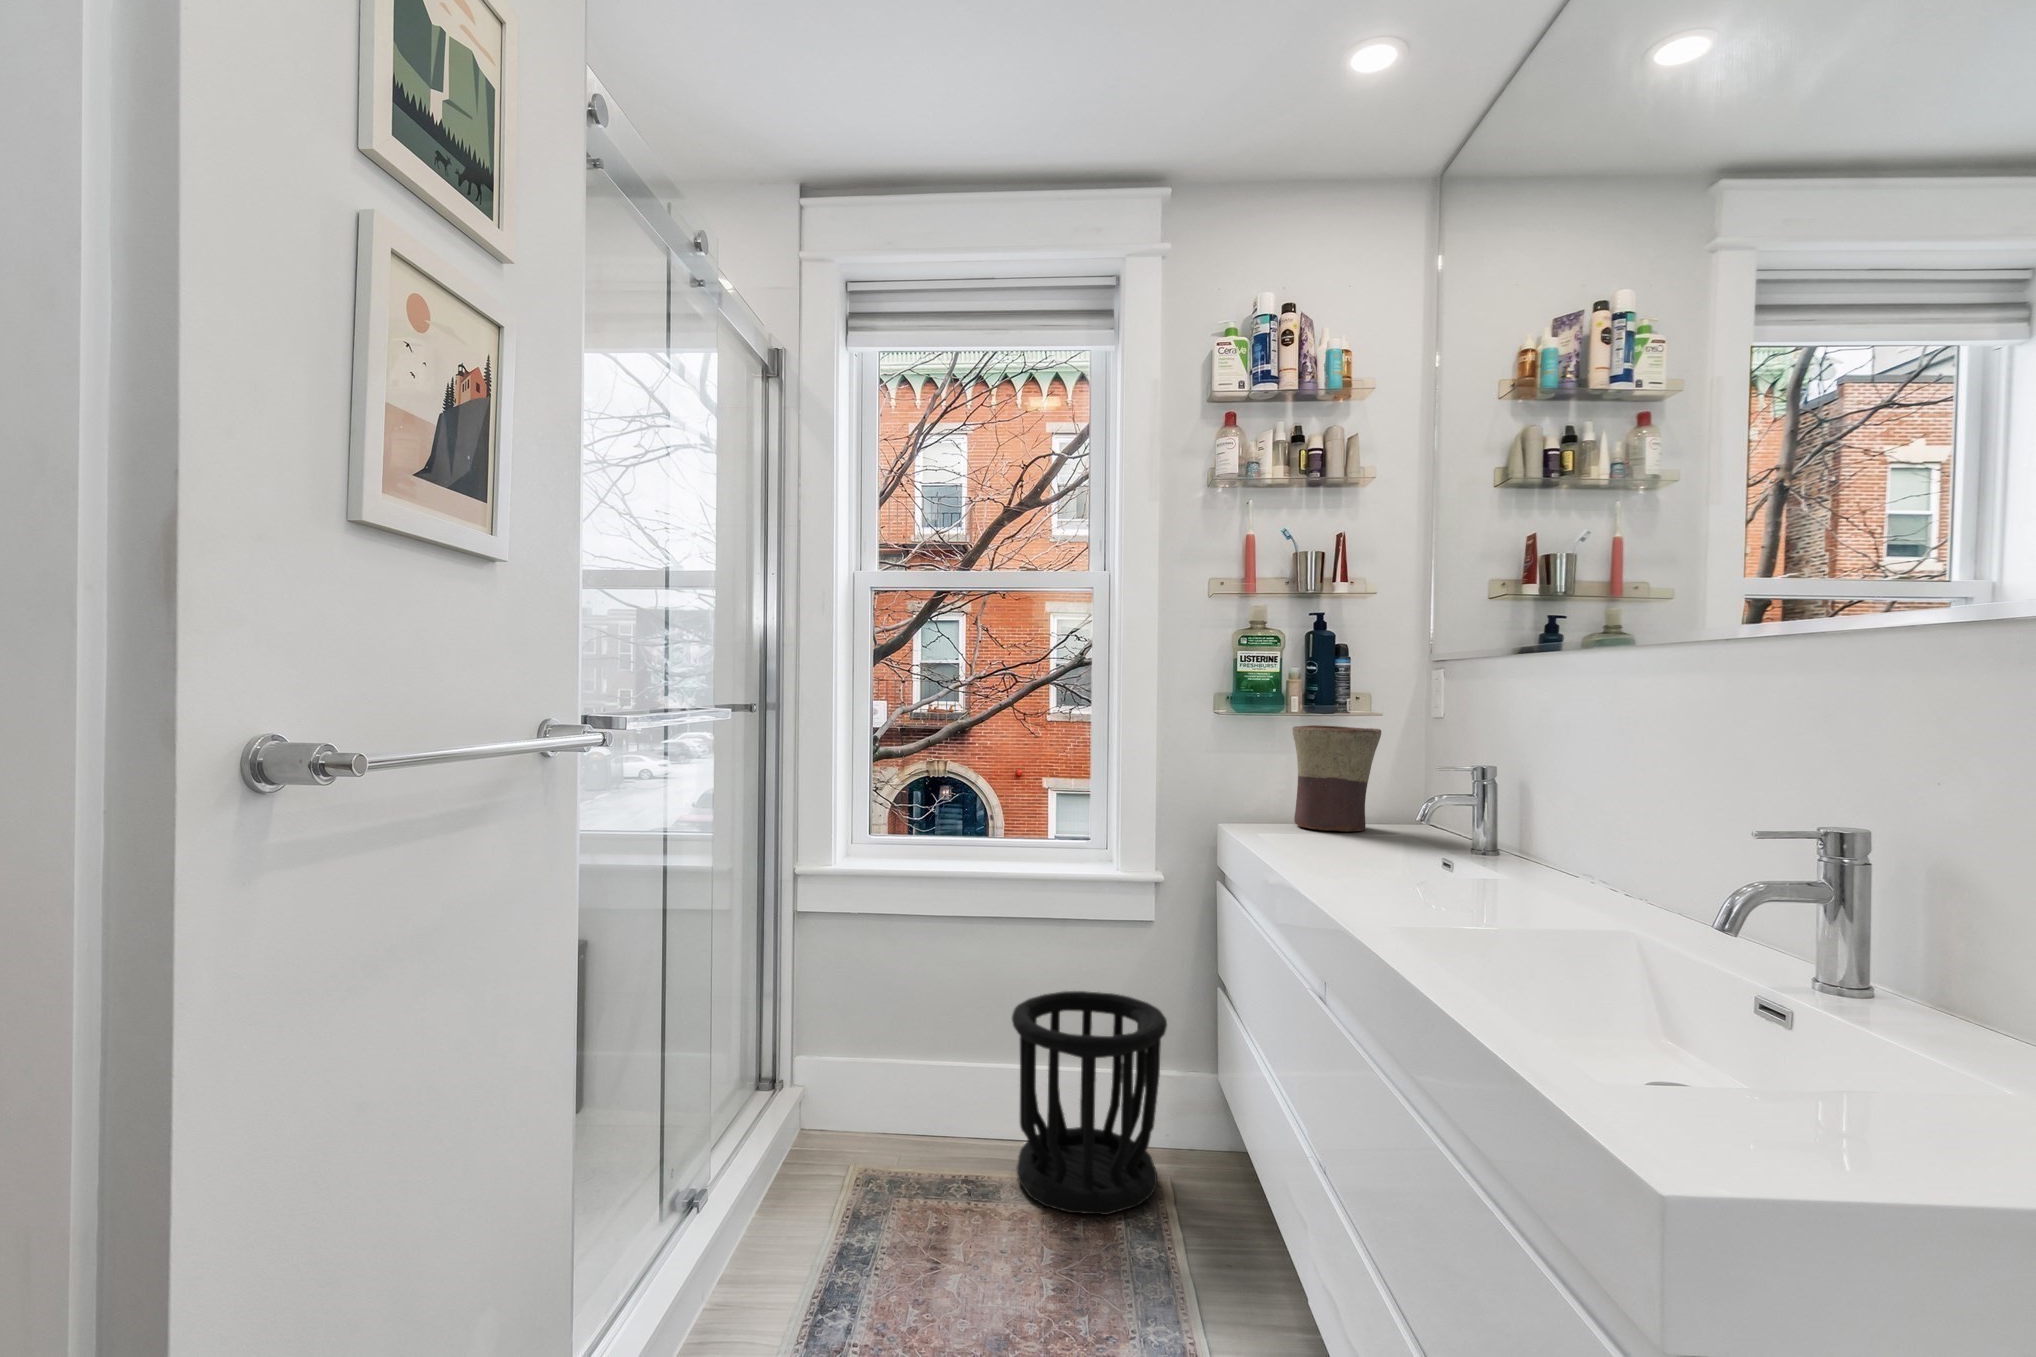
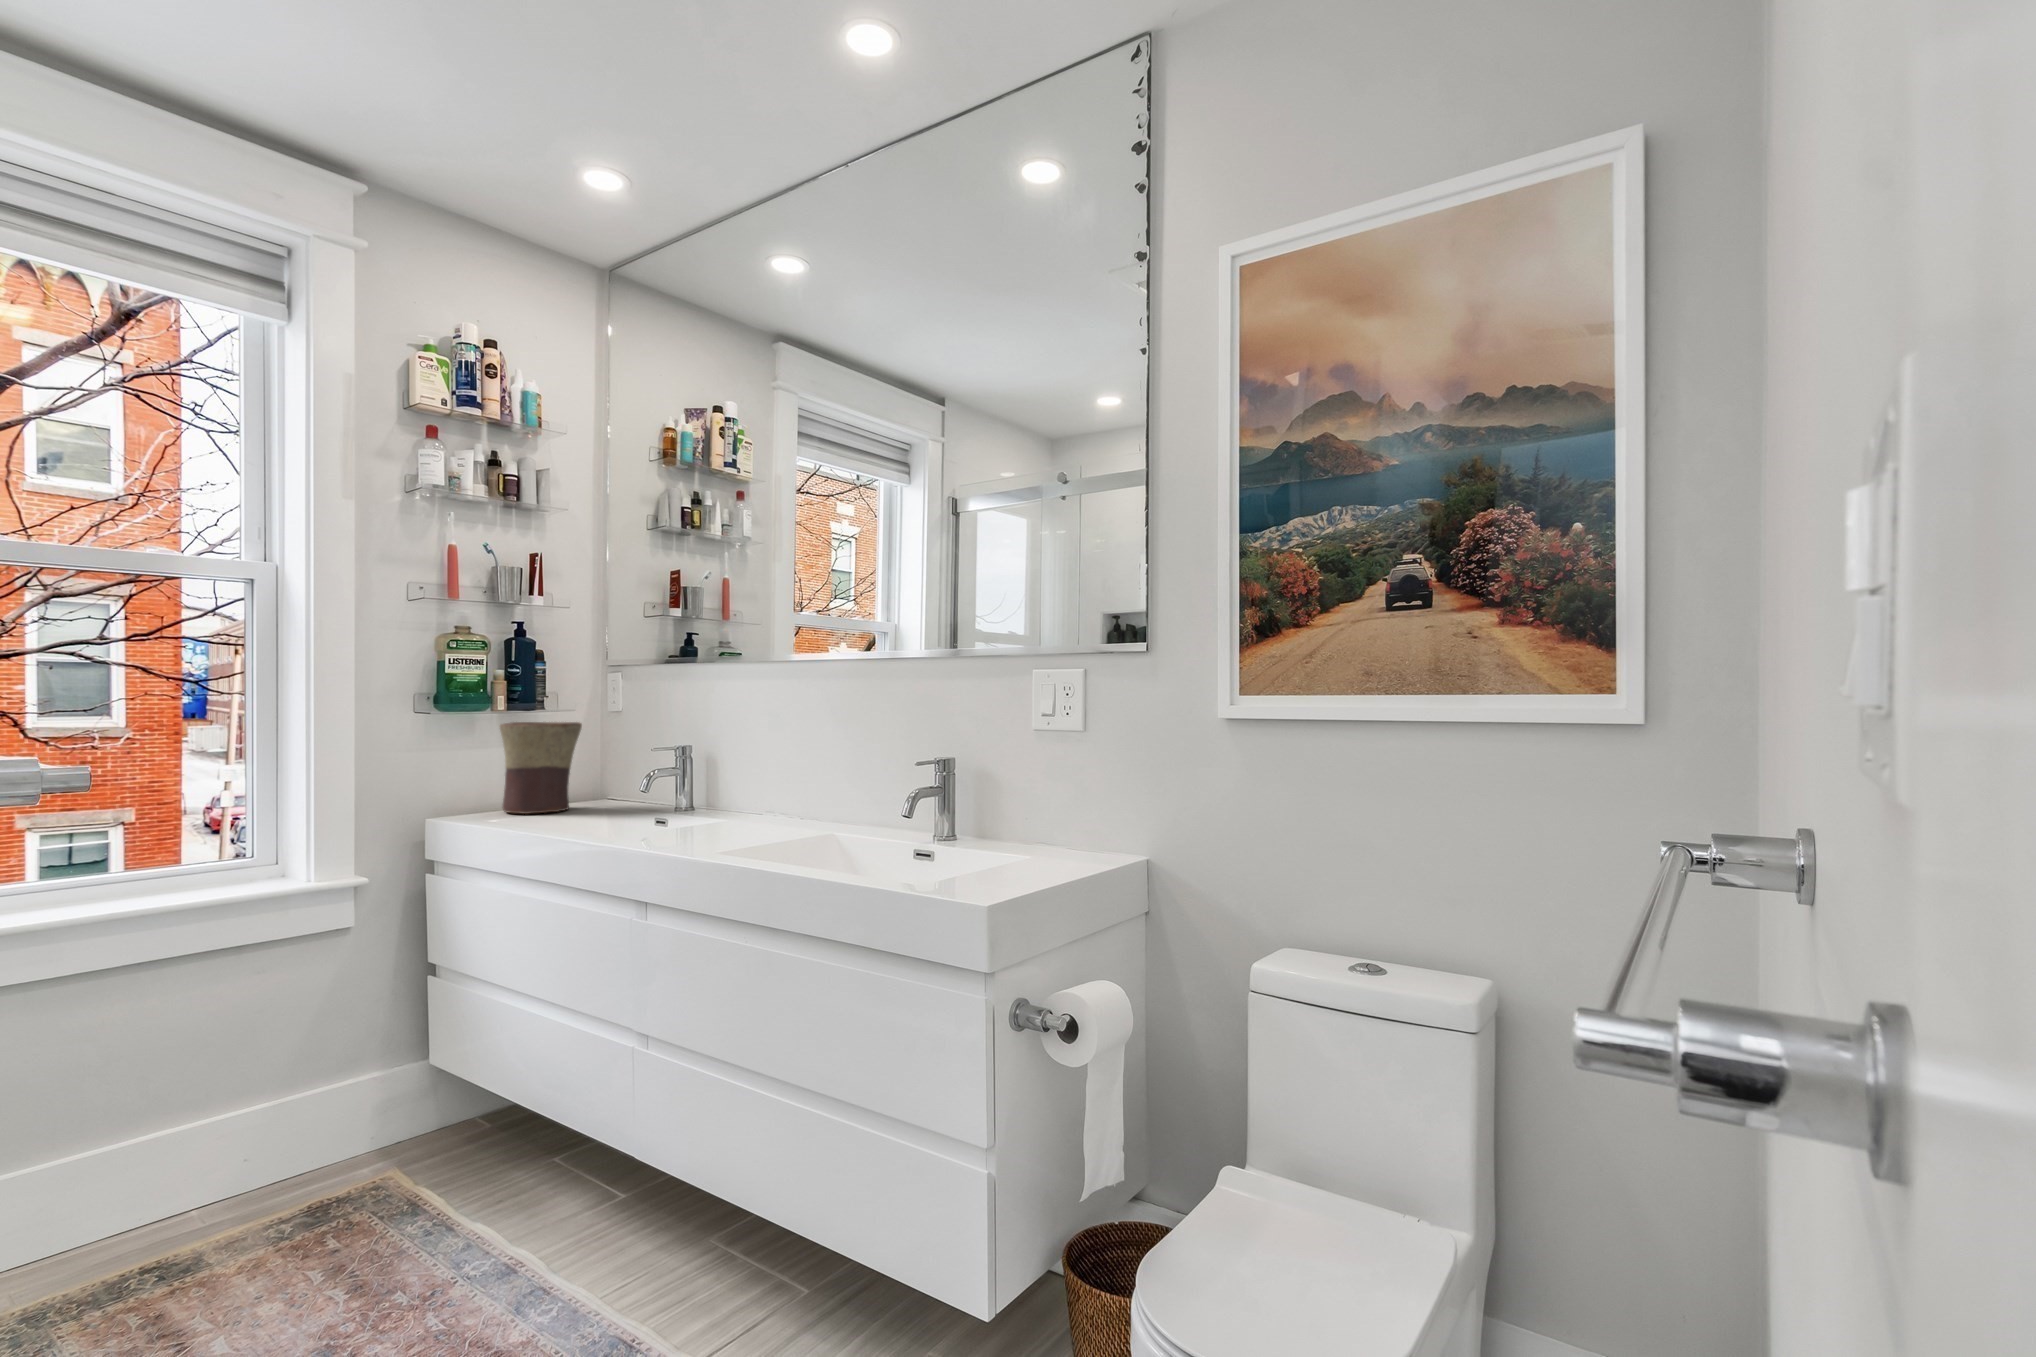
wastebasket: present [1012,991,1167,1215] -> none [204,1009,402,1246]

